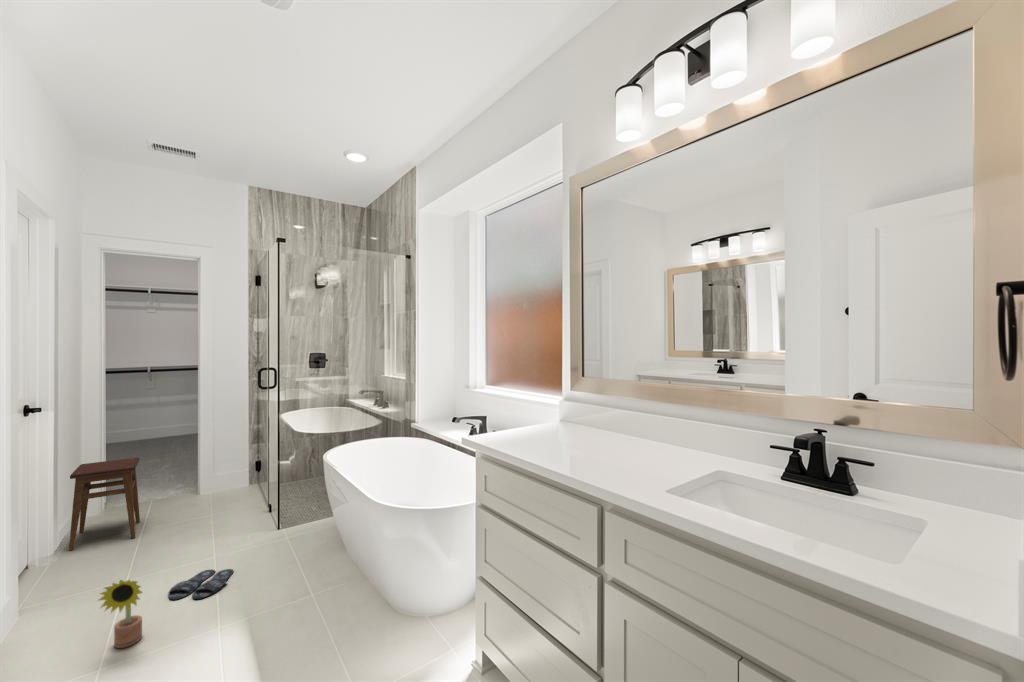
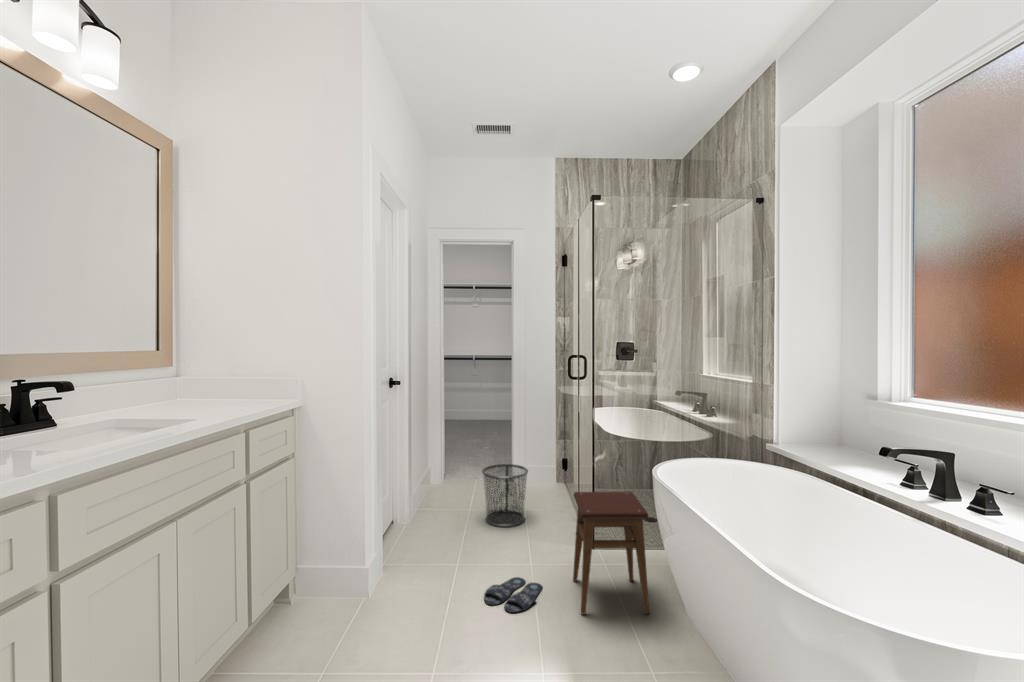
stool: present [69,458,140,550] -> present [573,492,649,614]
waste bin: none [163,472,218,534] -> present [482,464,528,527]
decorative plant: present [99,580,142,648] -> none [425,577,461,647]

